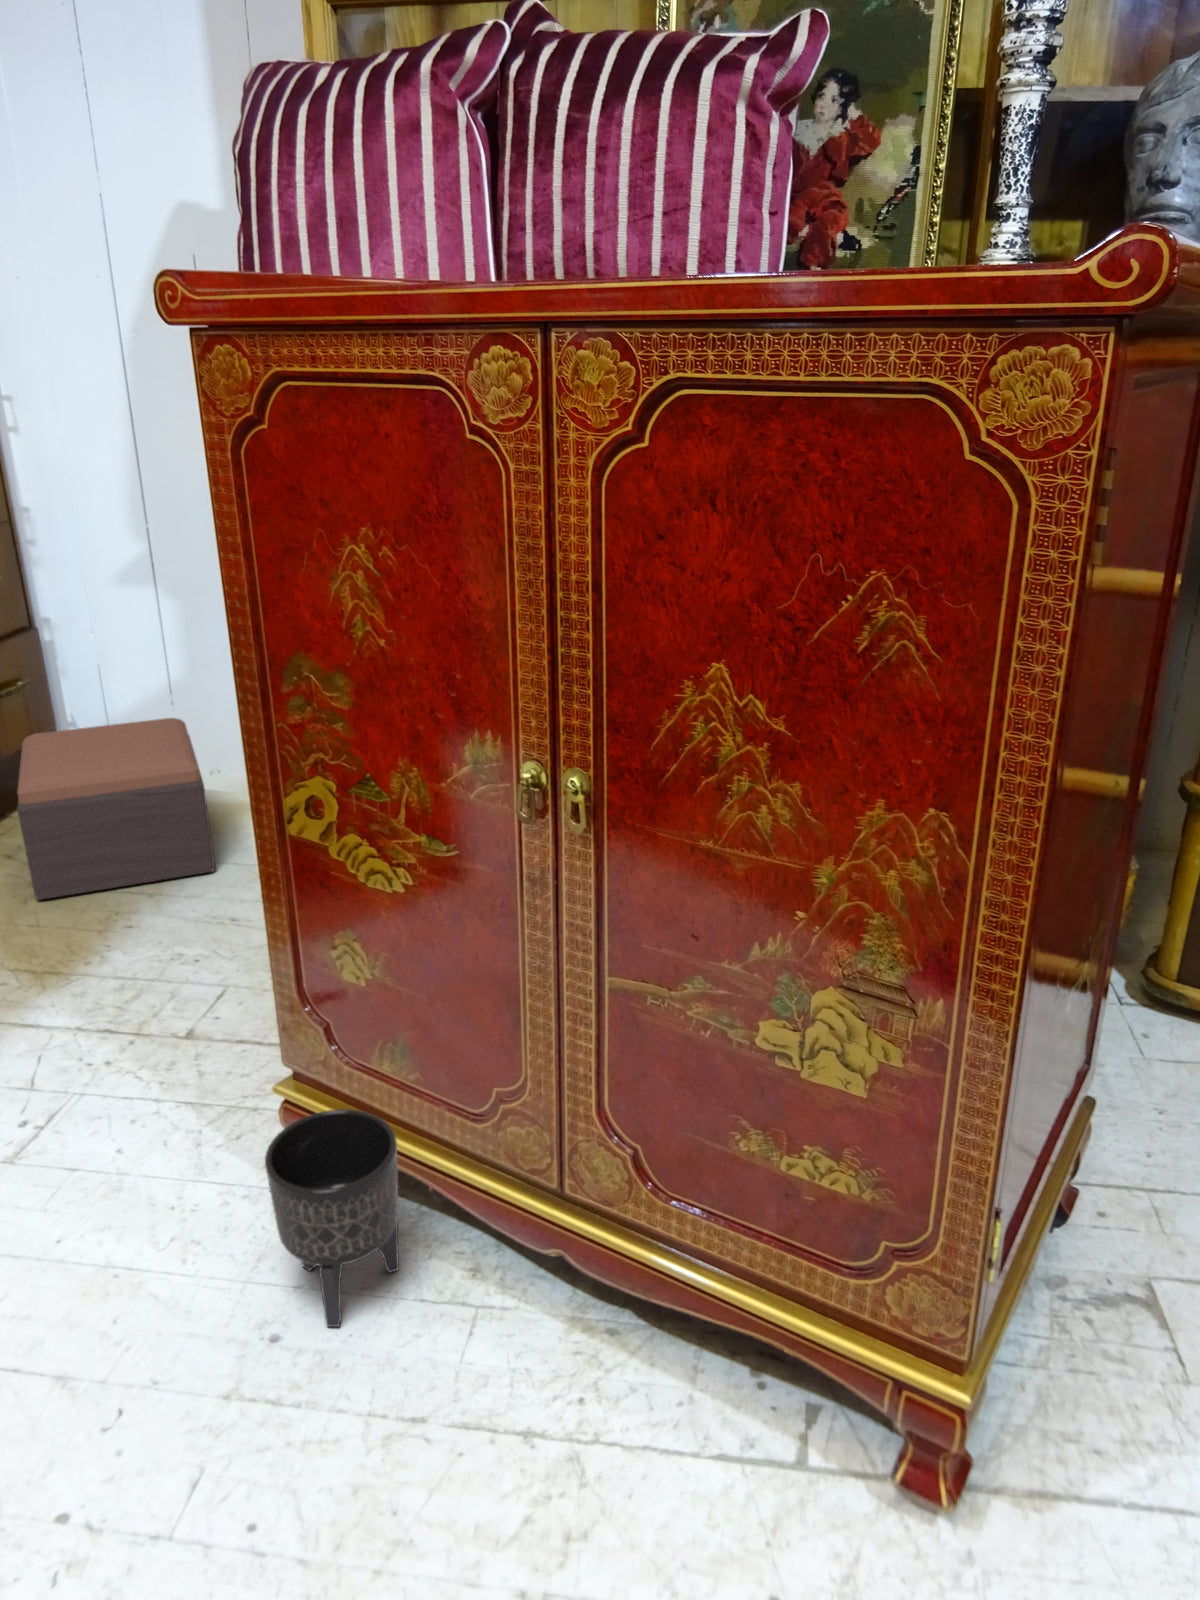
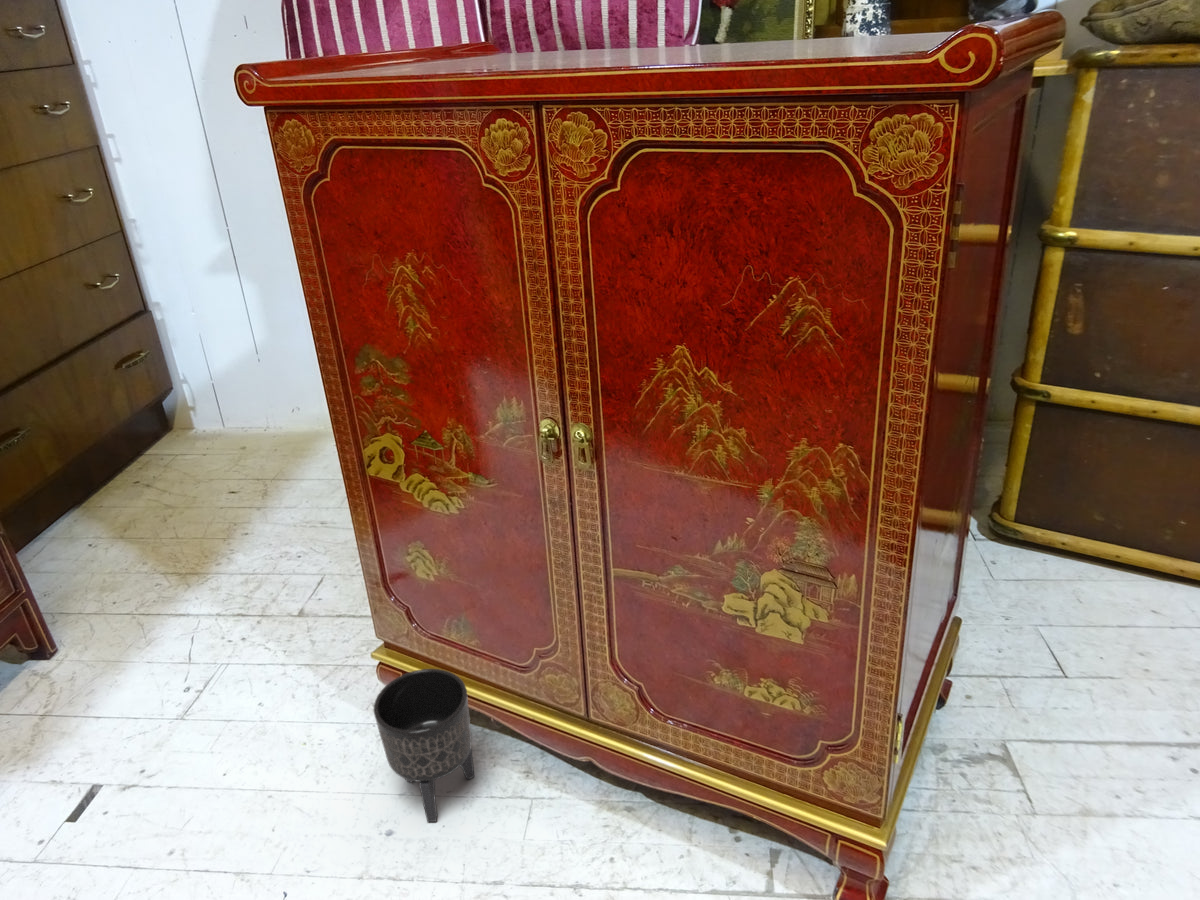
footstool: present [17,718,215,900] -> none [154,375,308,519]

